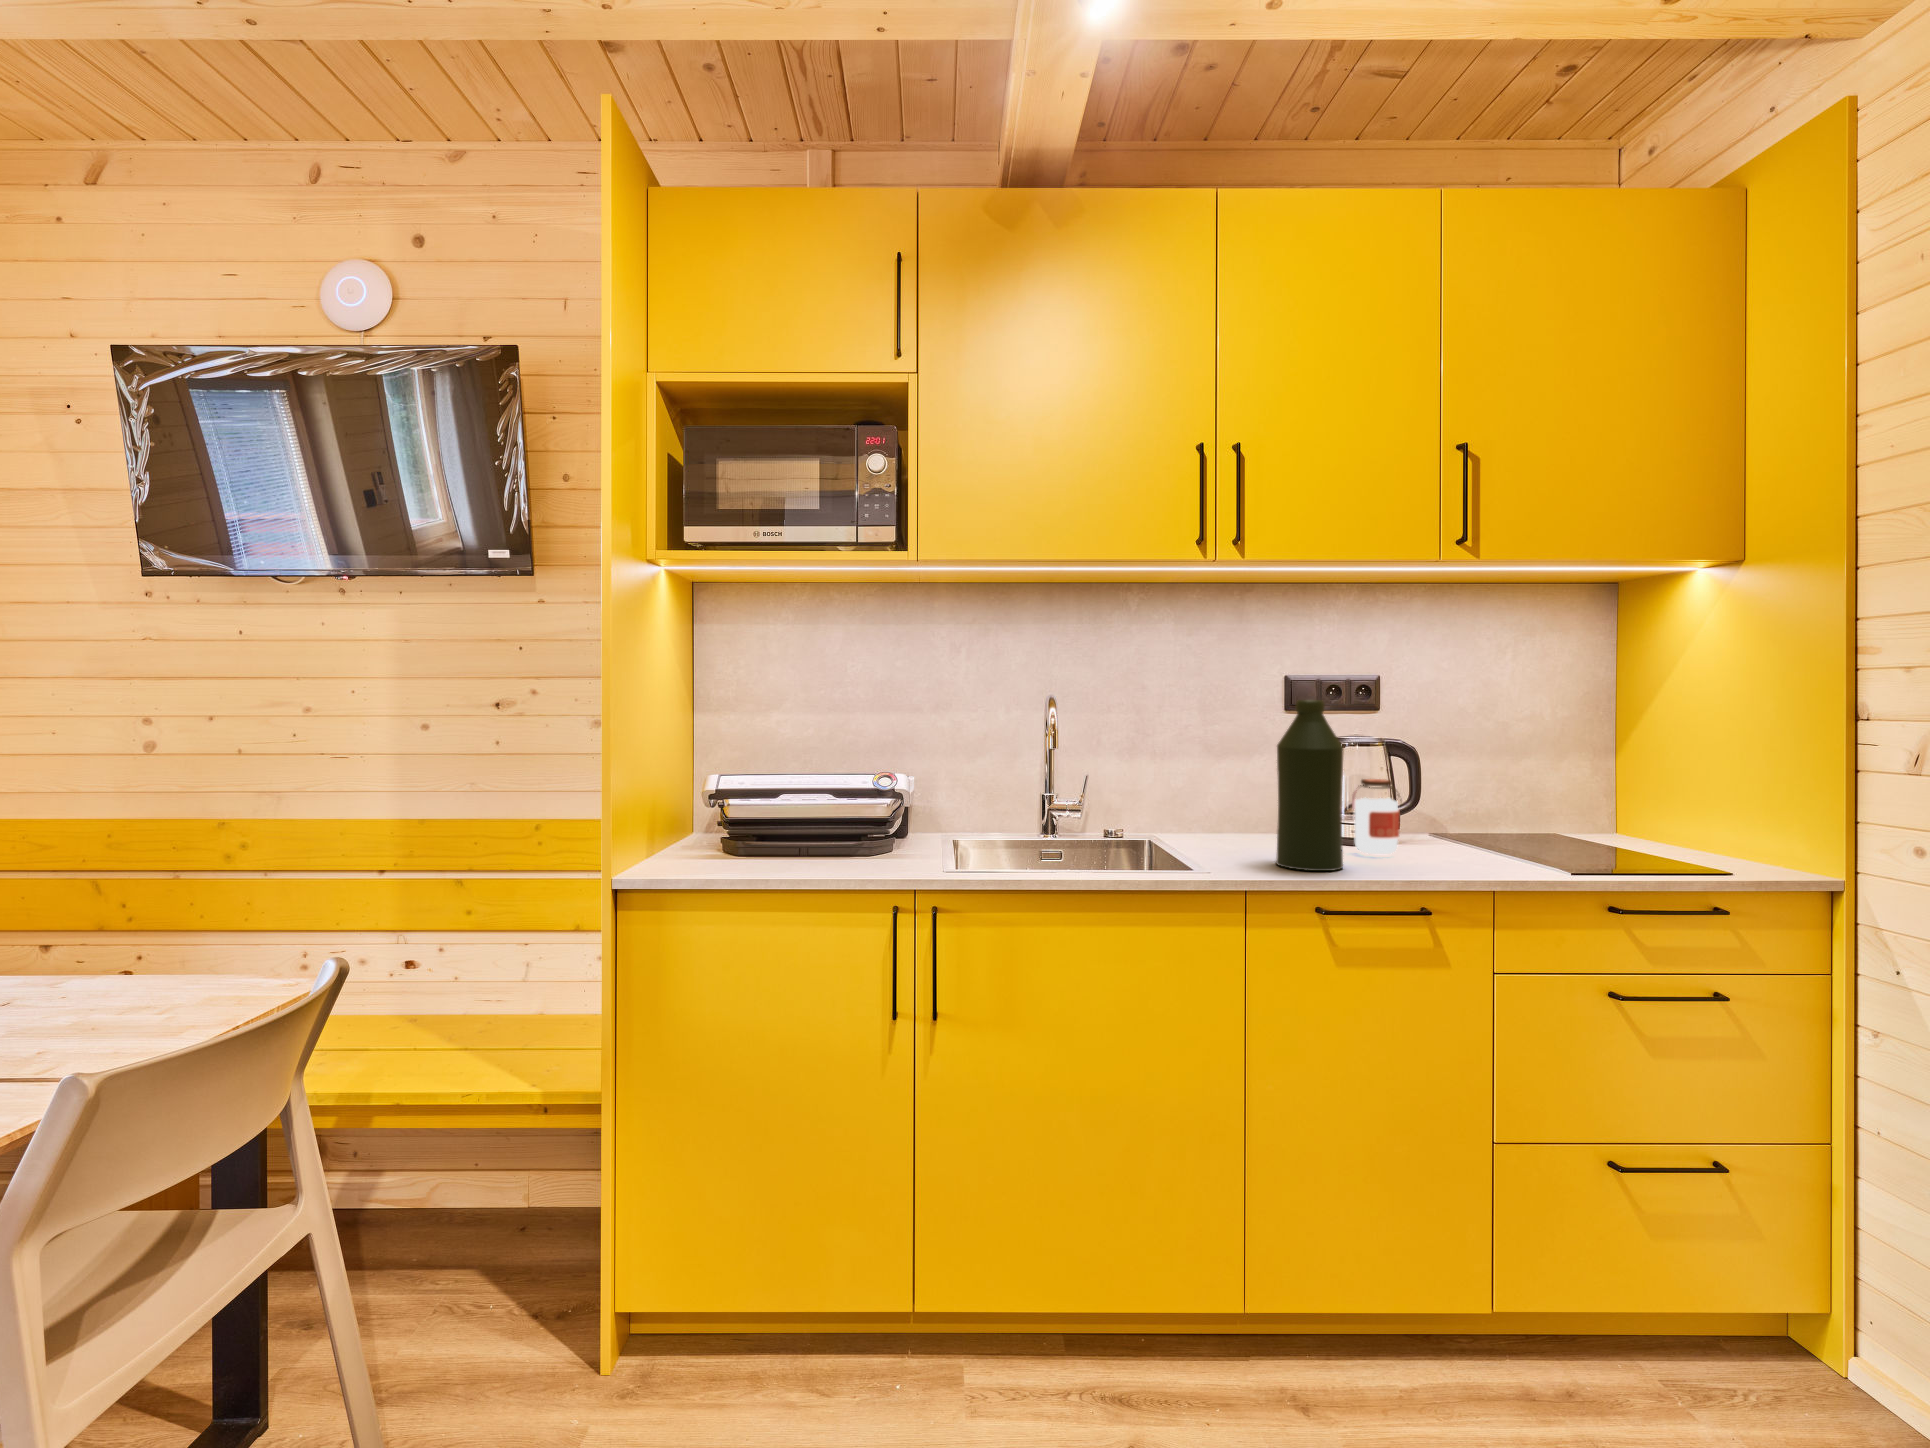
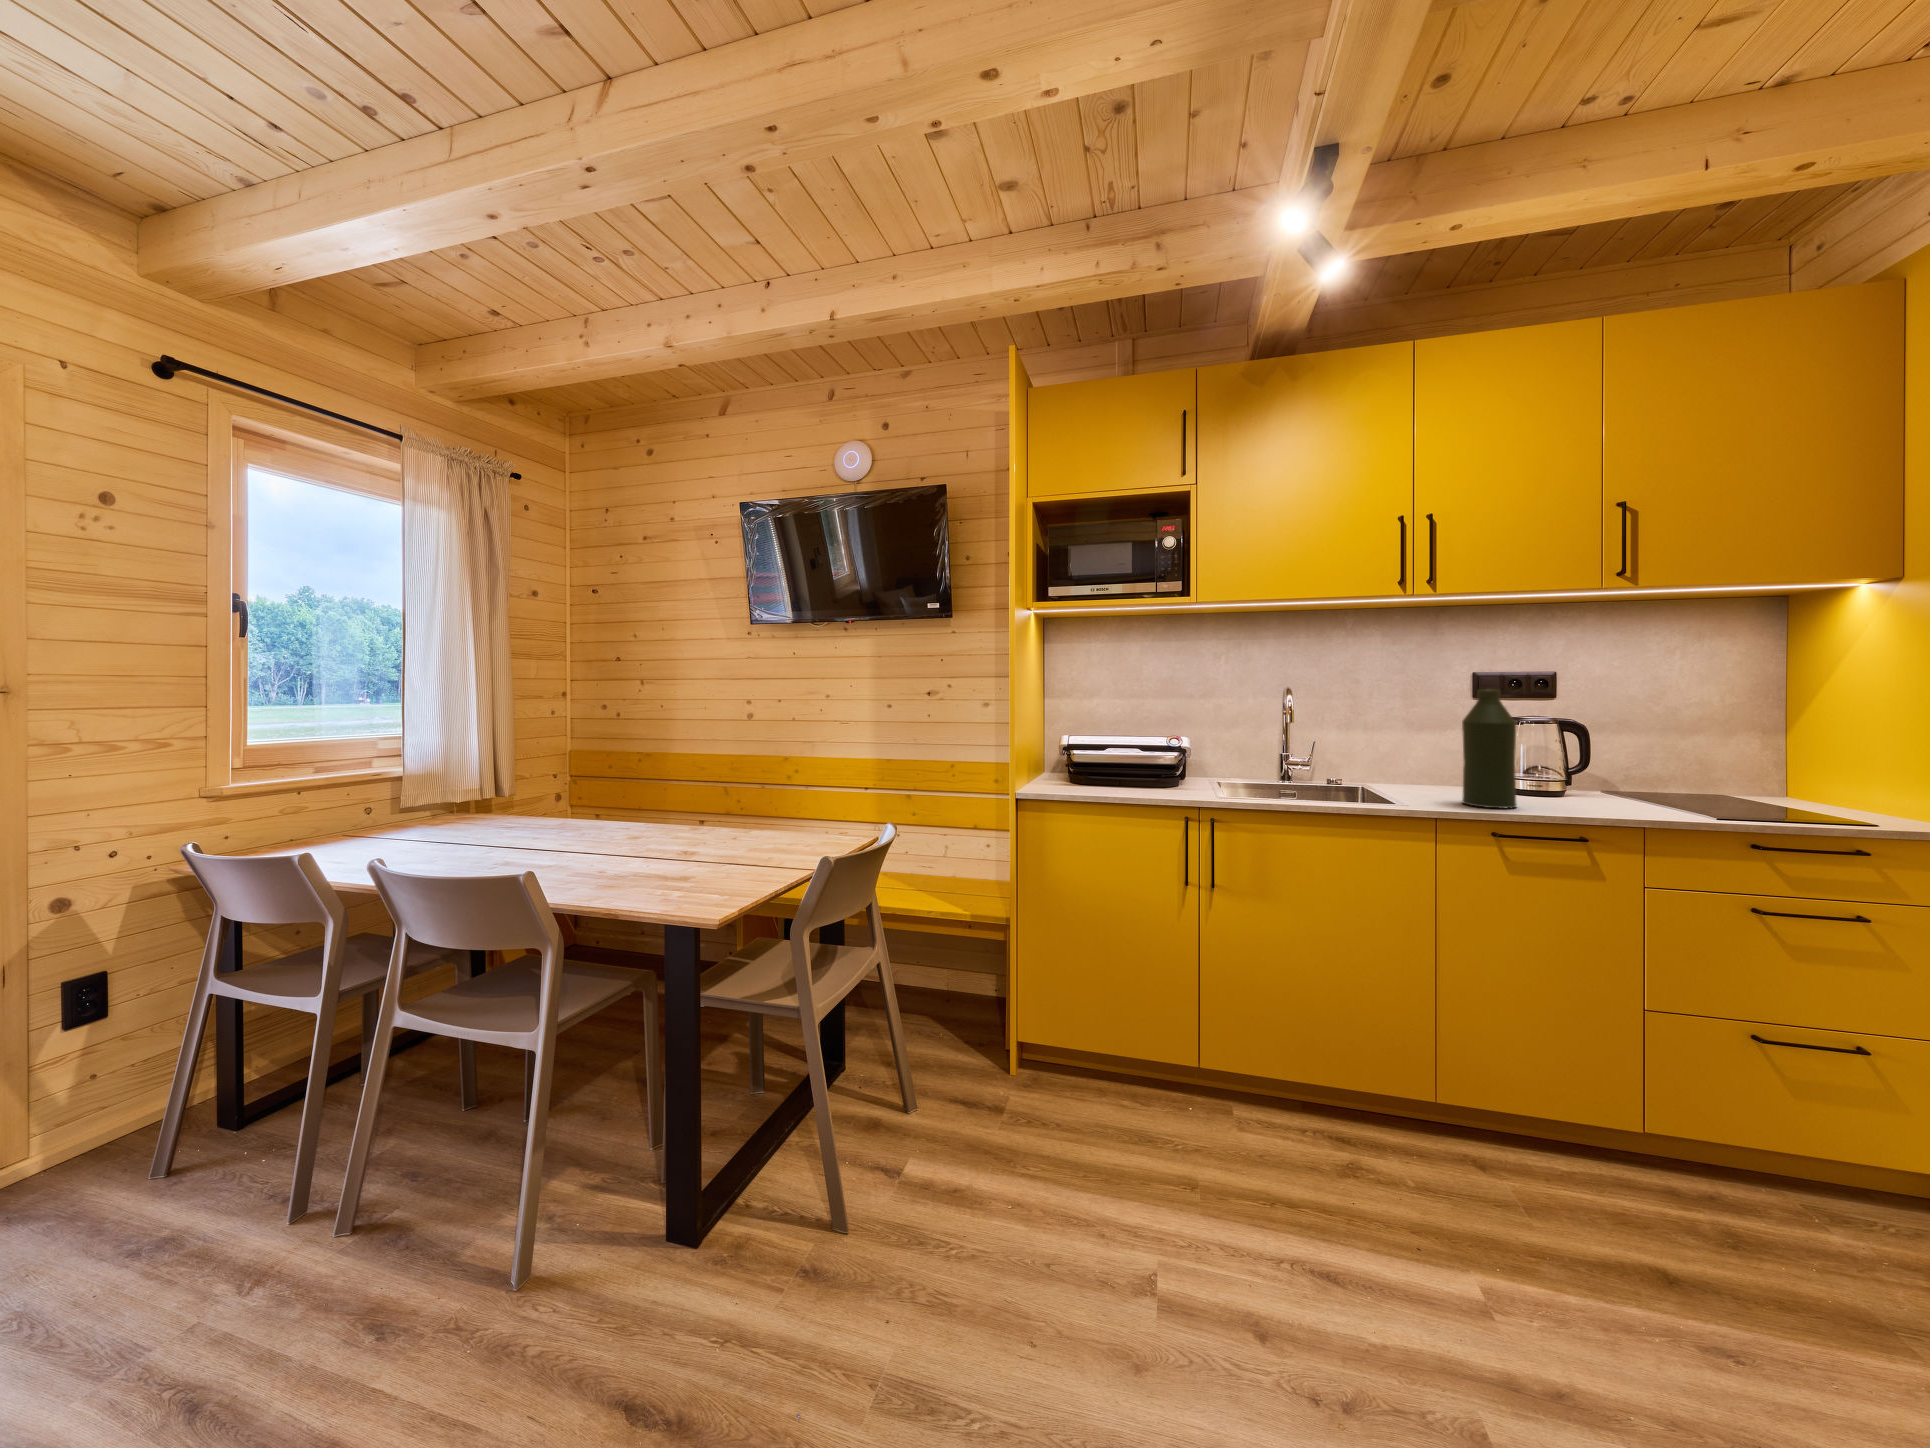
jar: present [1352,779,1400,854] -> none [1526,747,1568,802]

